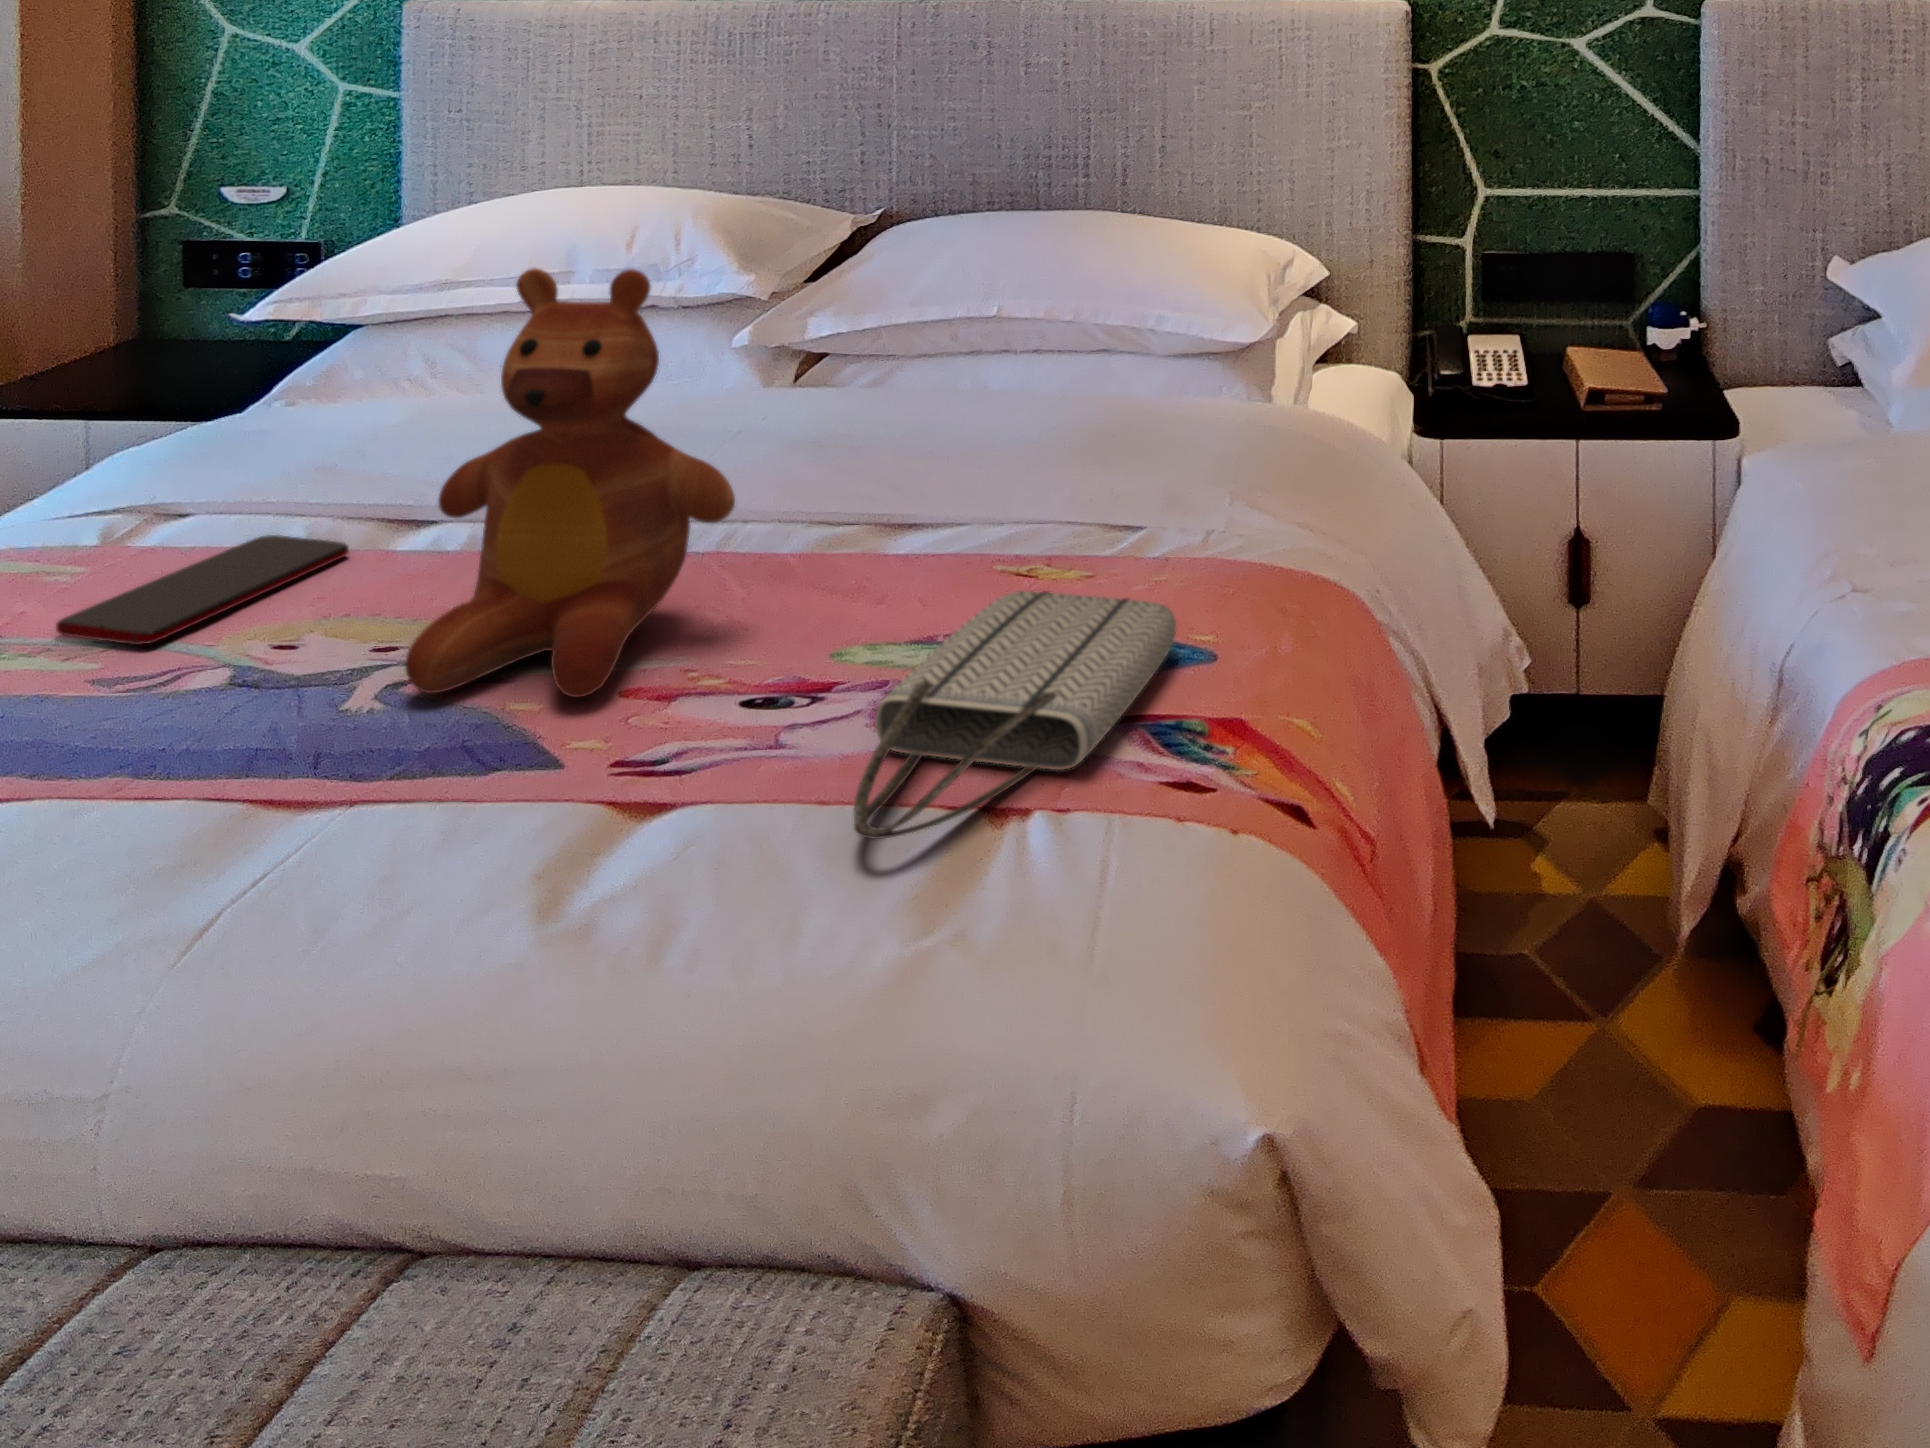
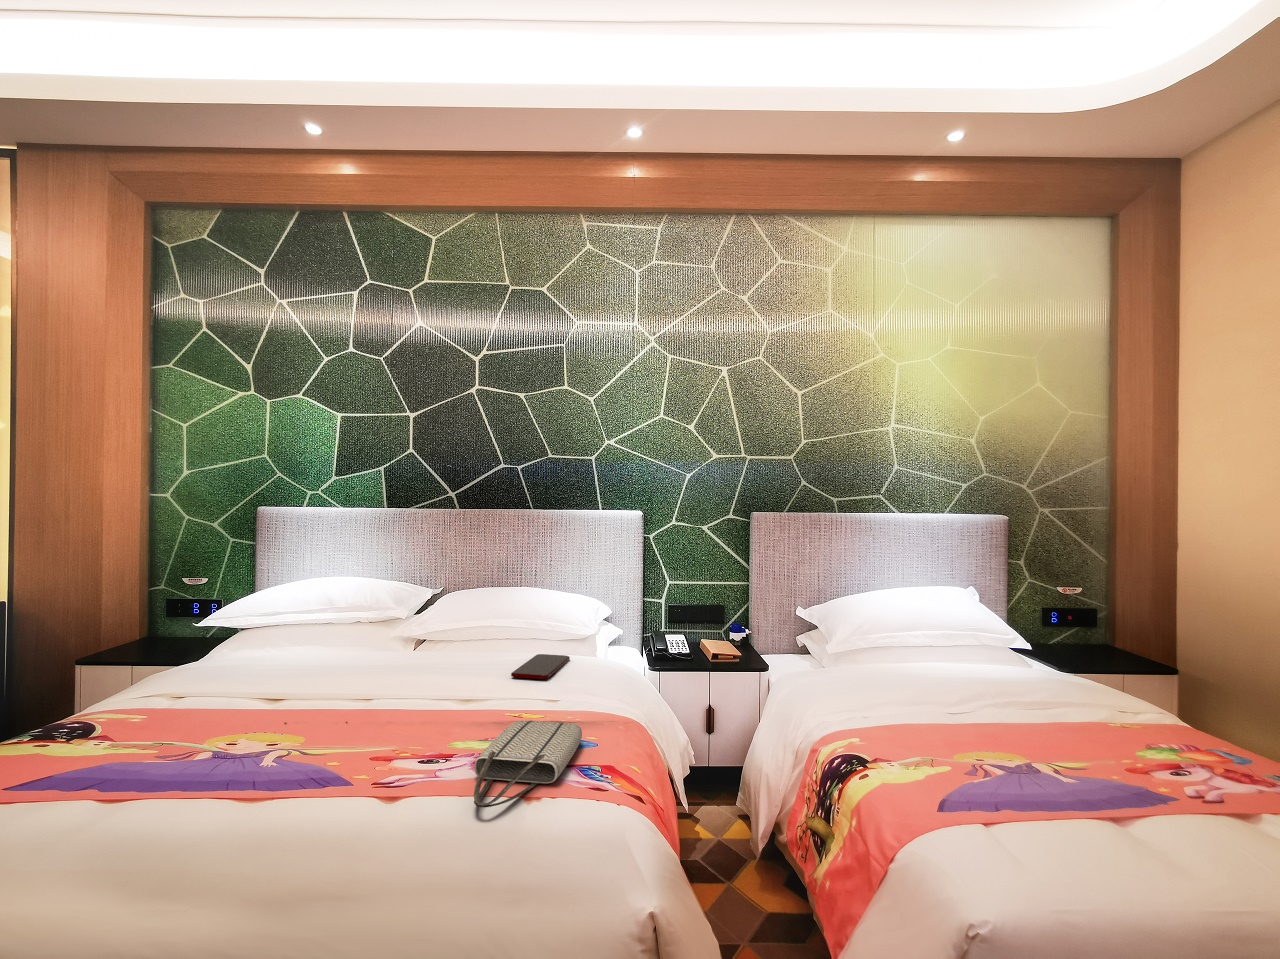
teddy bear: present [405,268,735,697] -> none [285,598,411,761]
smartphone: present [56,535,349,645] -> present [511,654,570,679]

